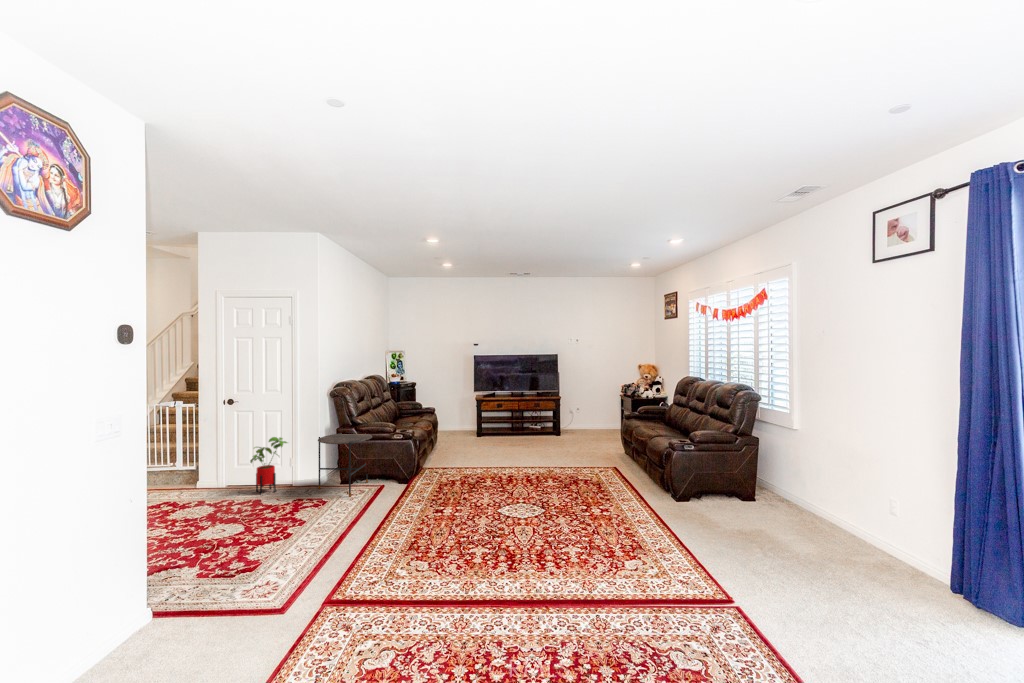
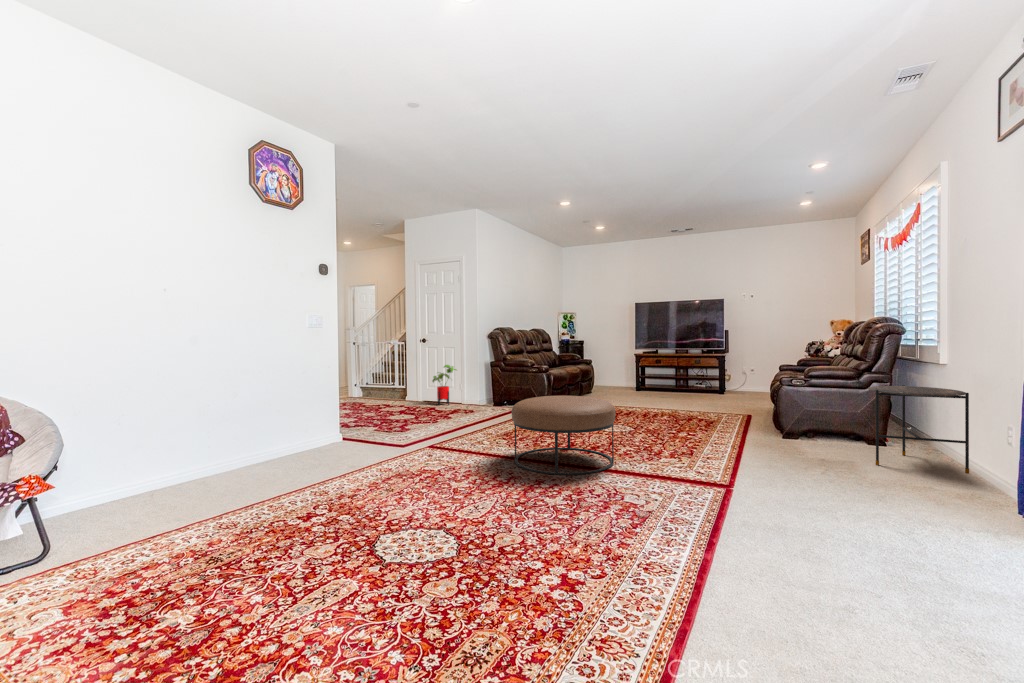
side table: present [318,434,372,497] -> present [868,385,969,474]
ottoman: none [467,501,596,630] -> present [512,396,616,475]

